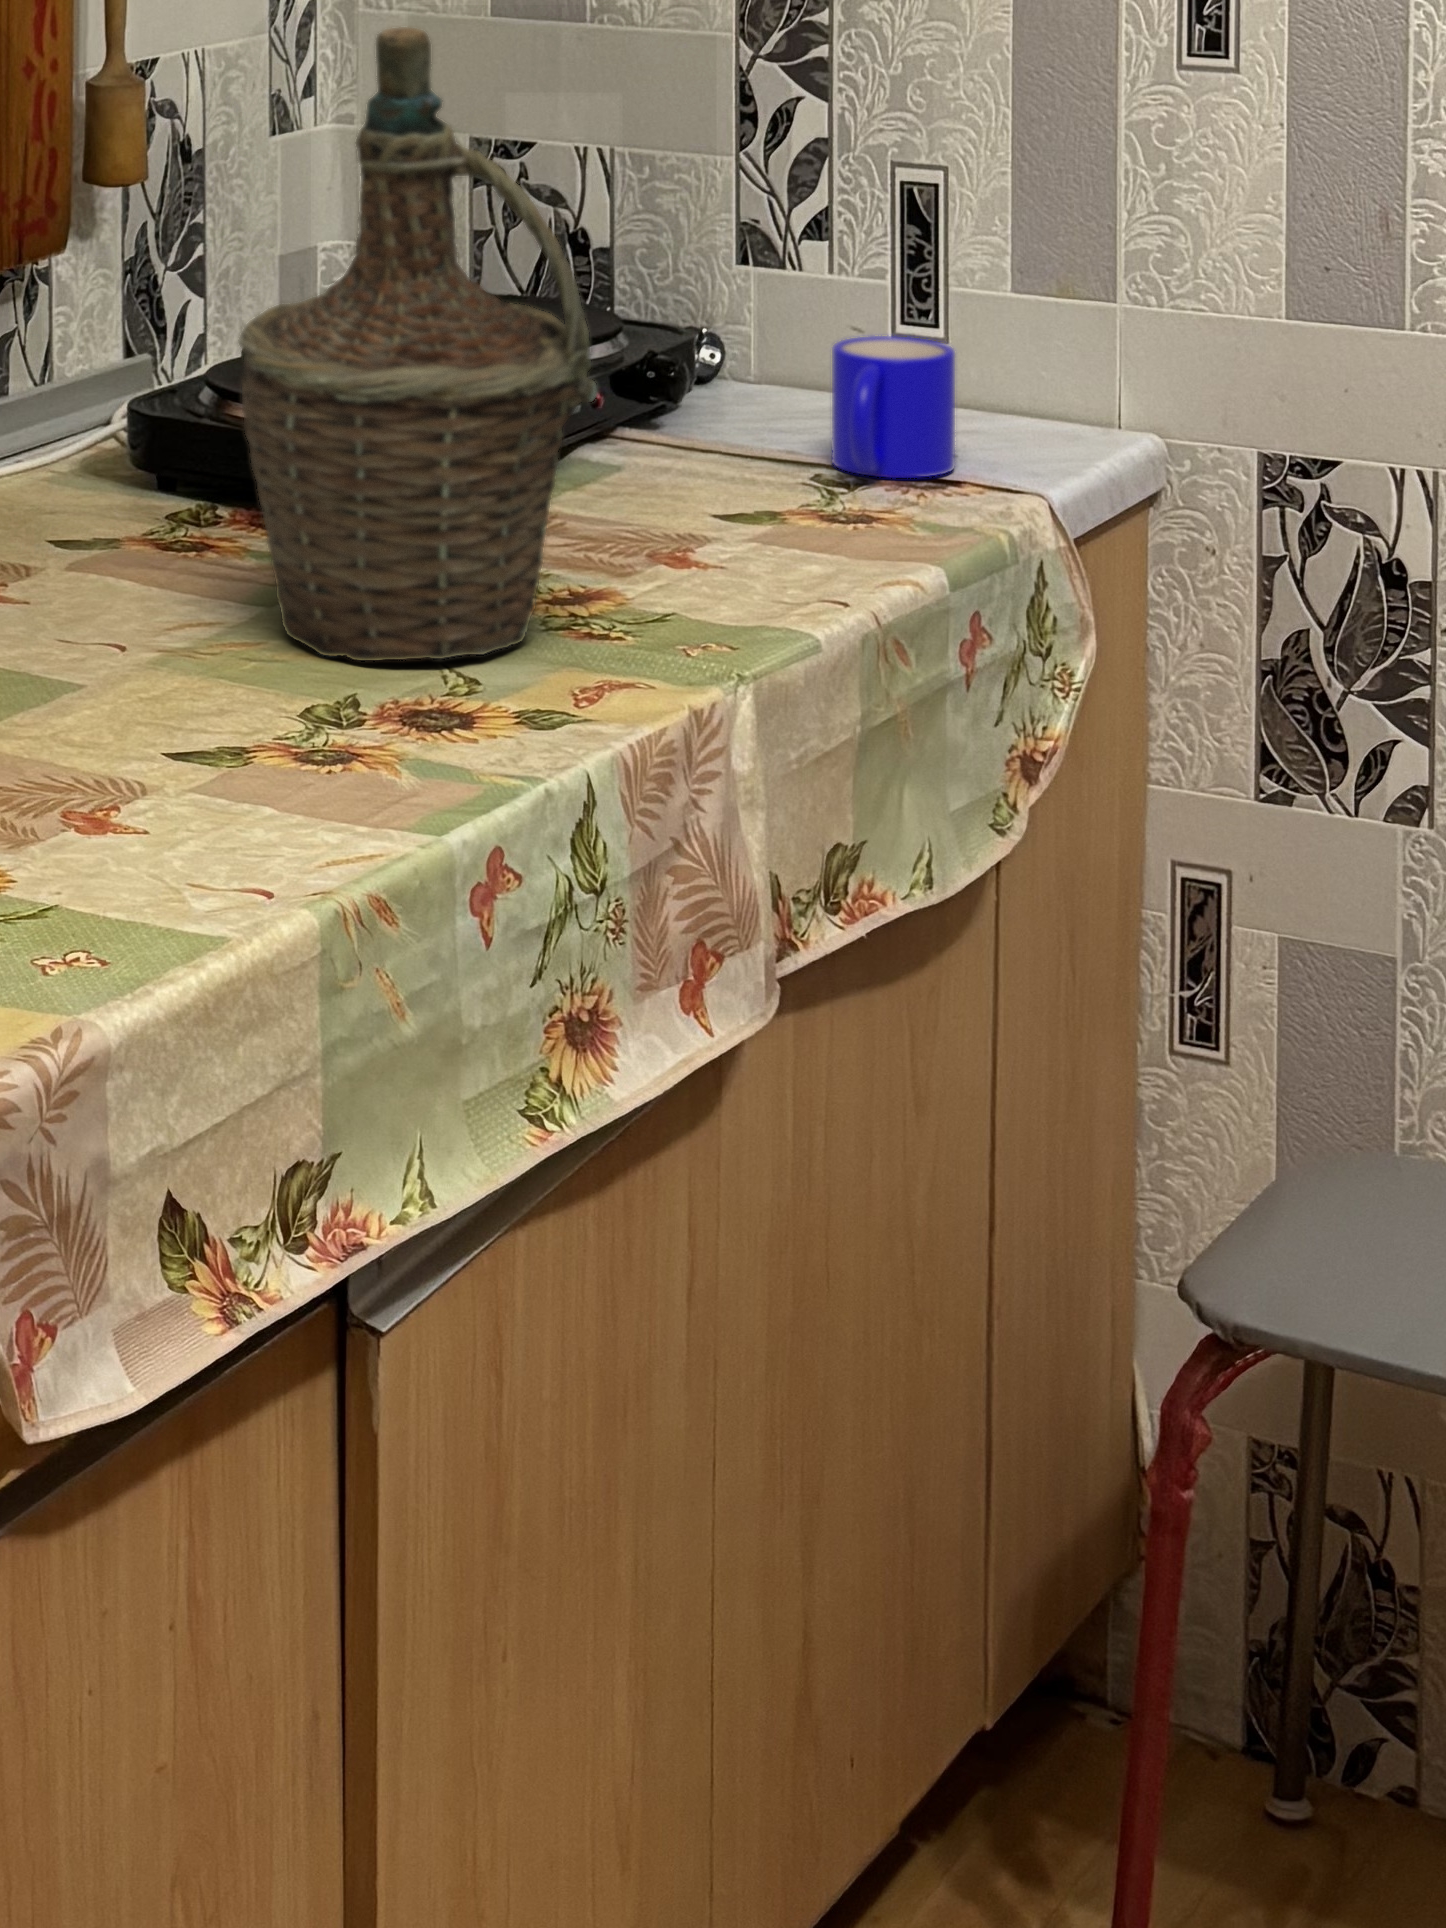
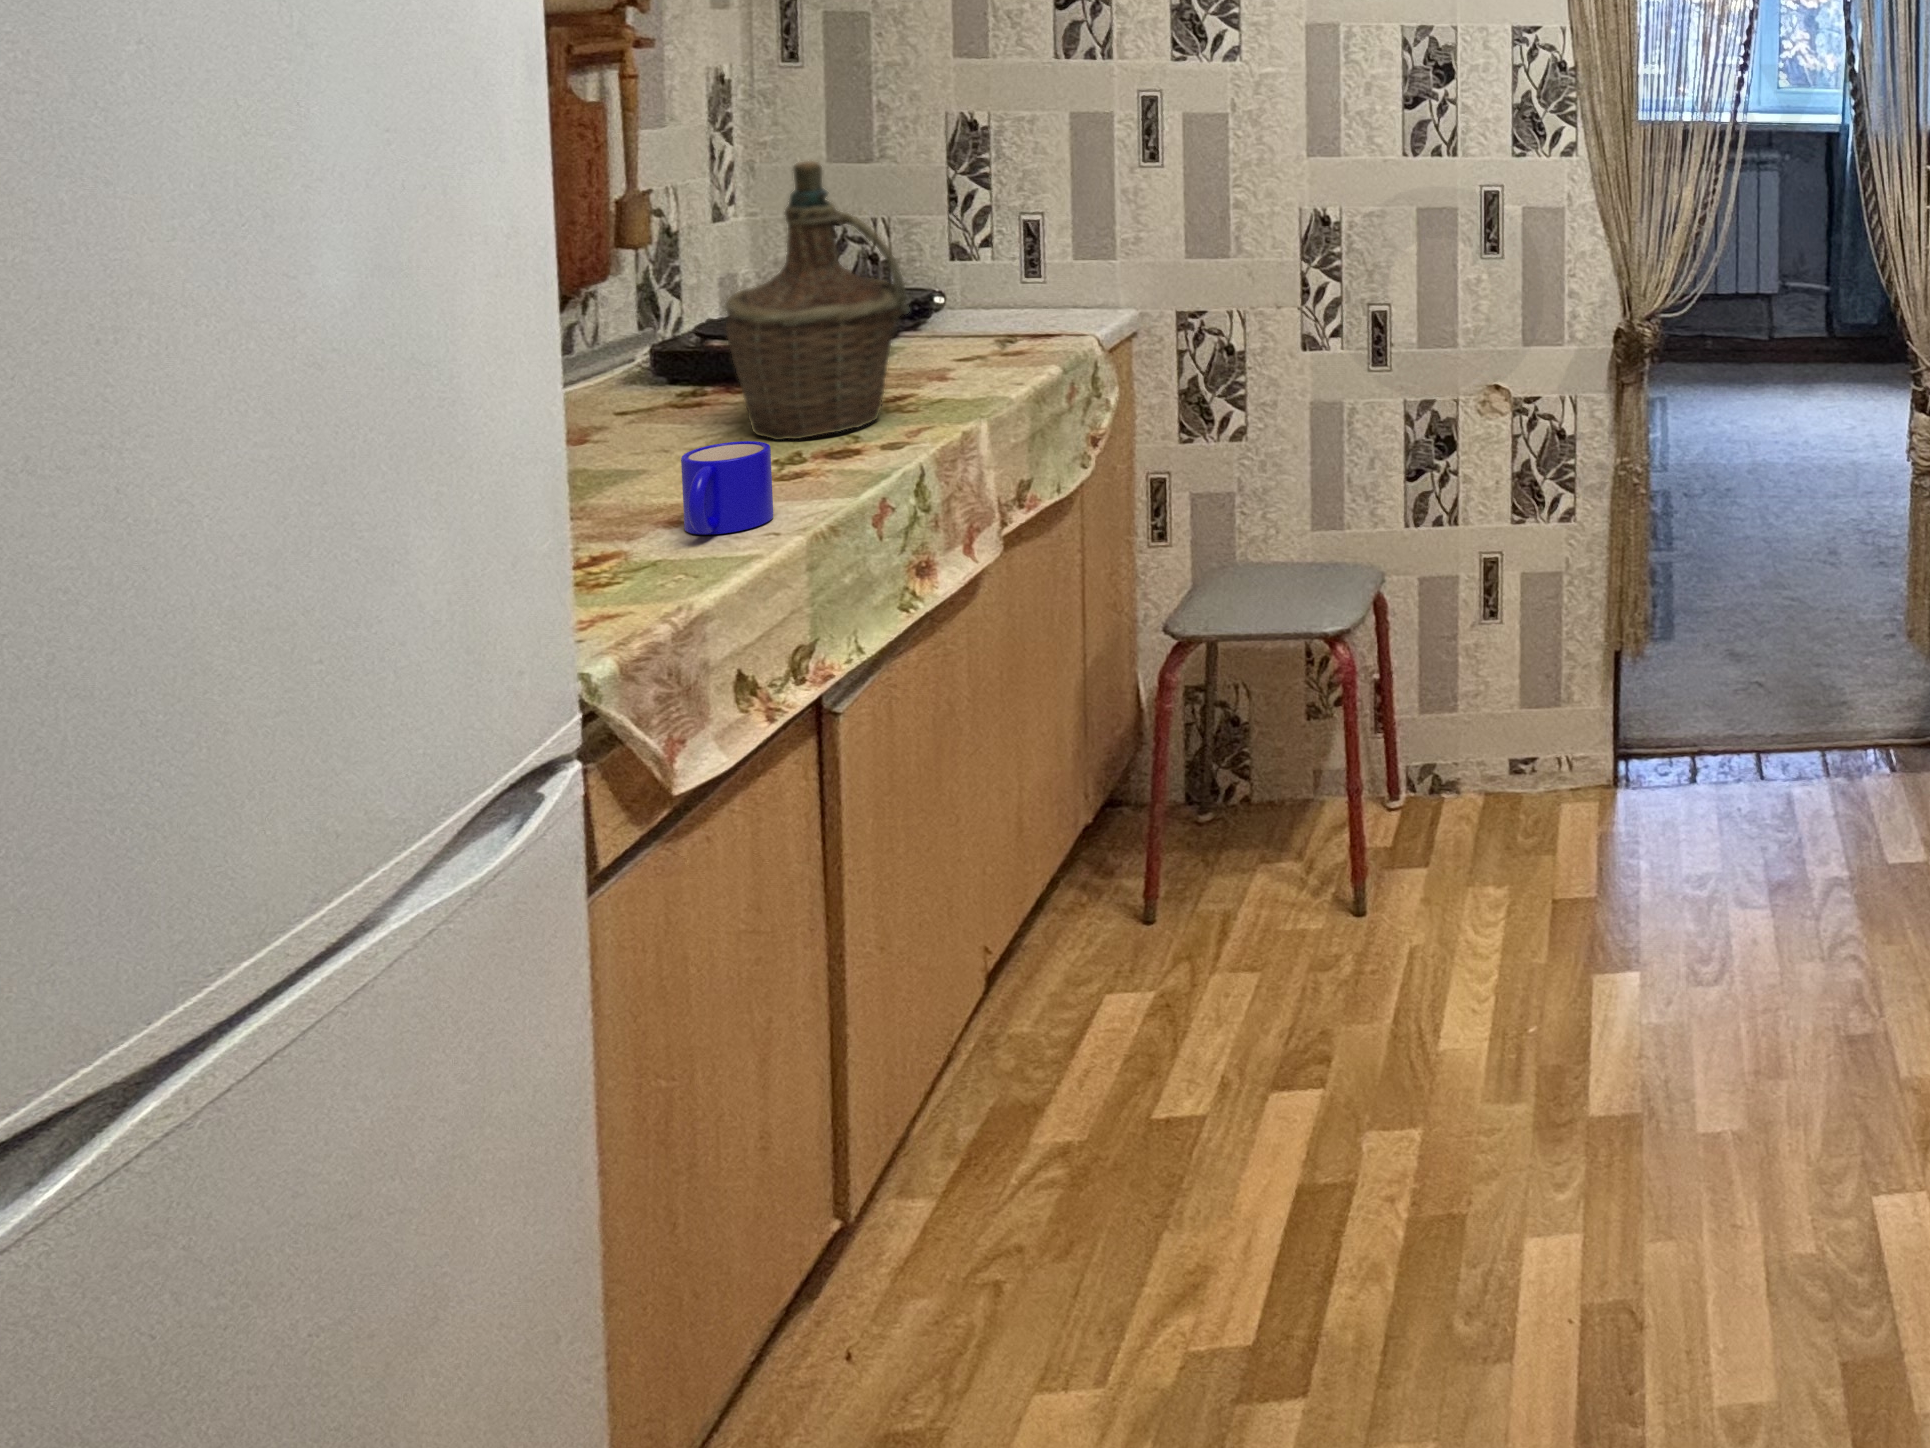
mug: present [832,336,955,478] -> present [681,441,773,535]

